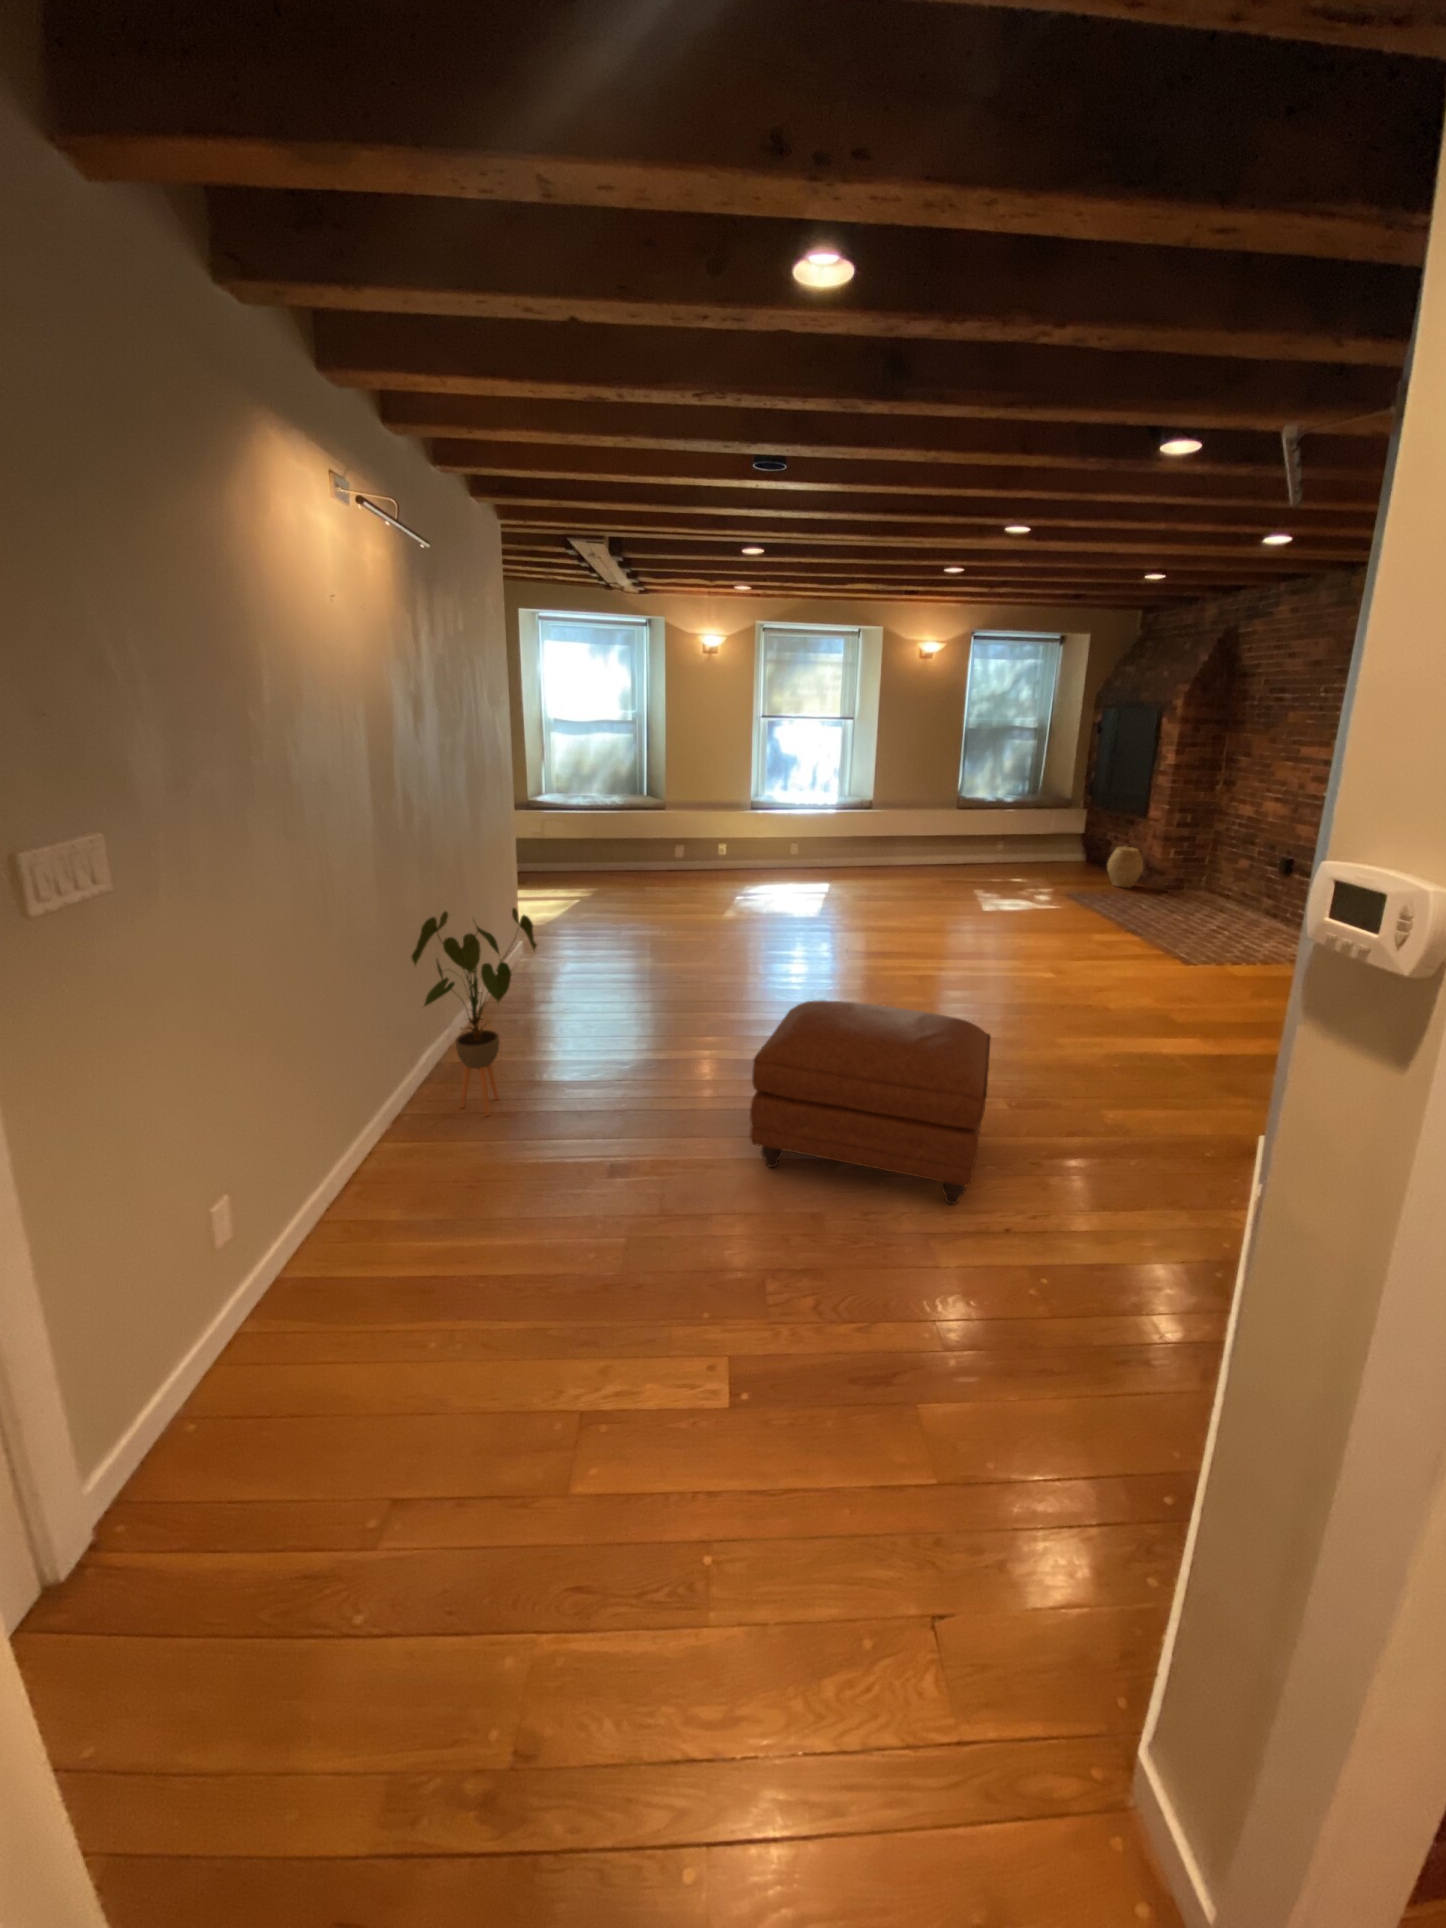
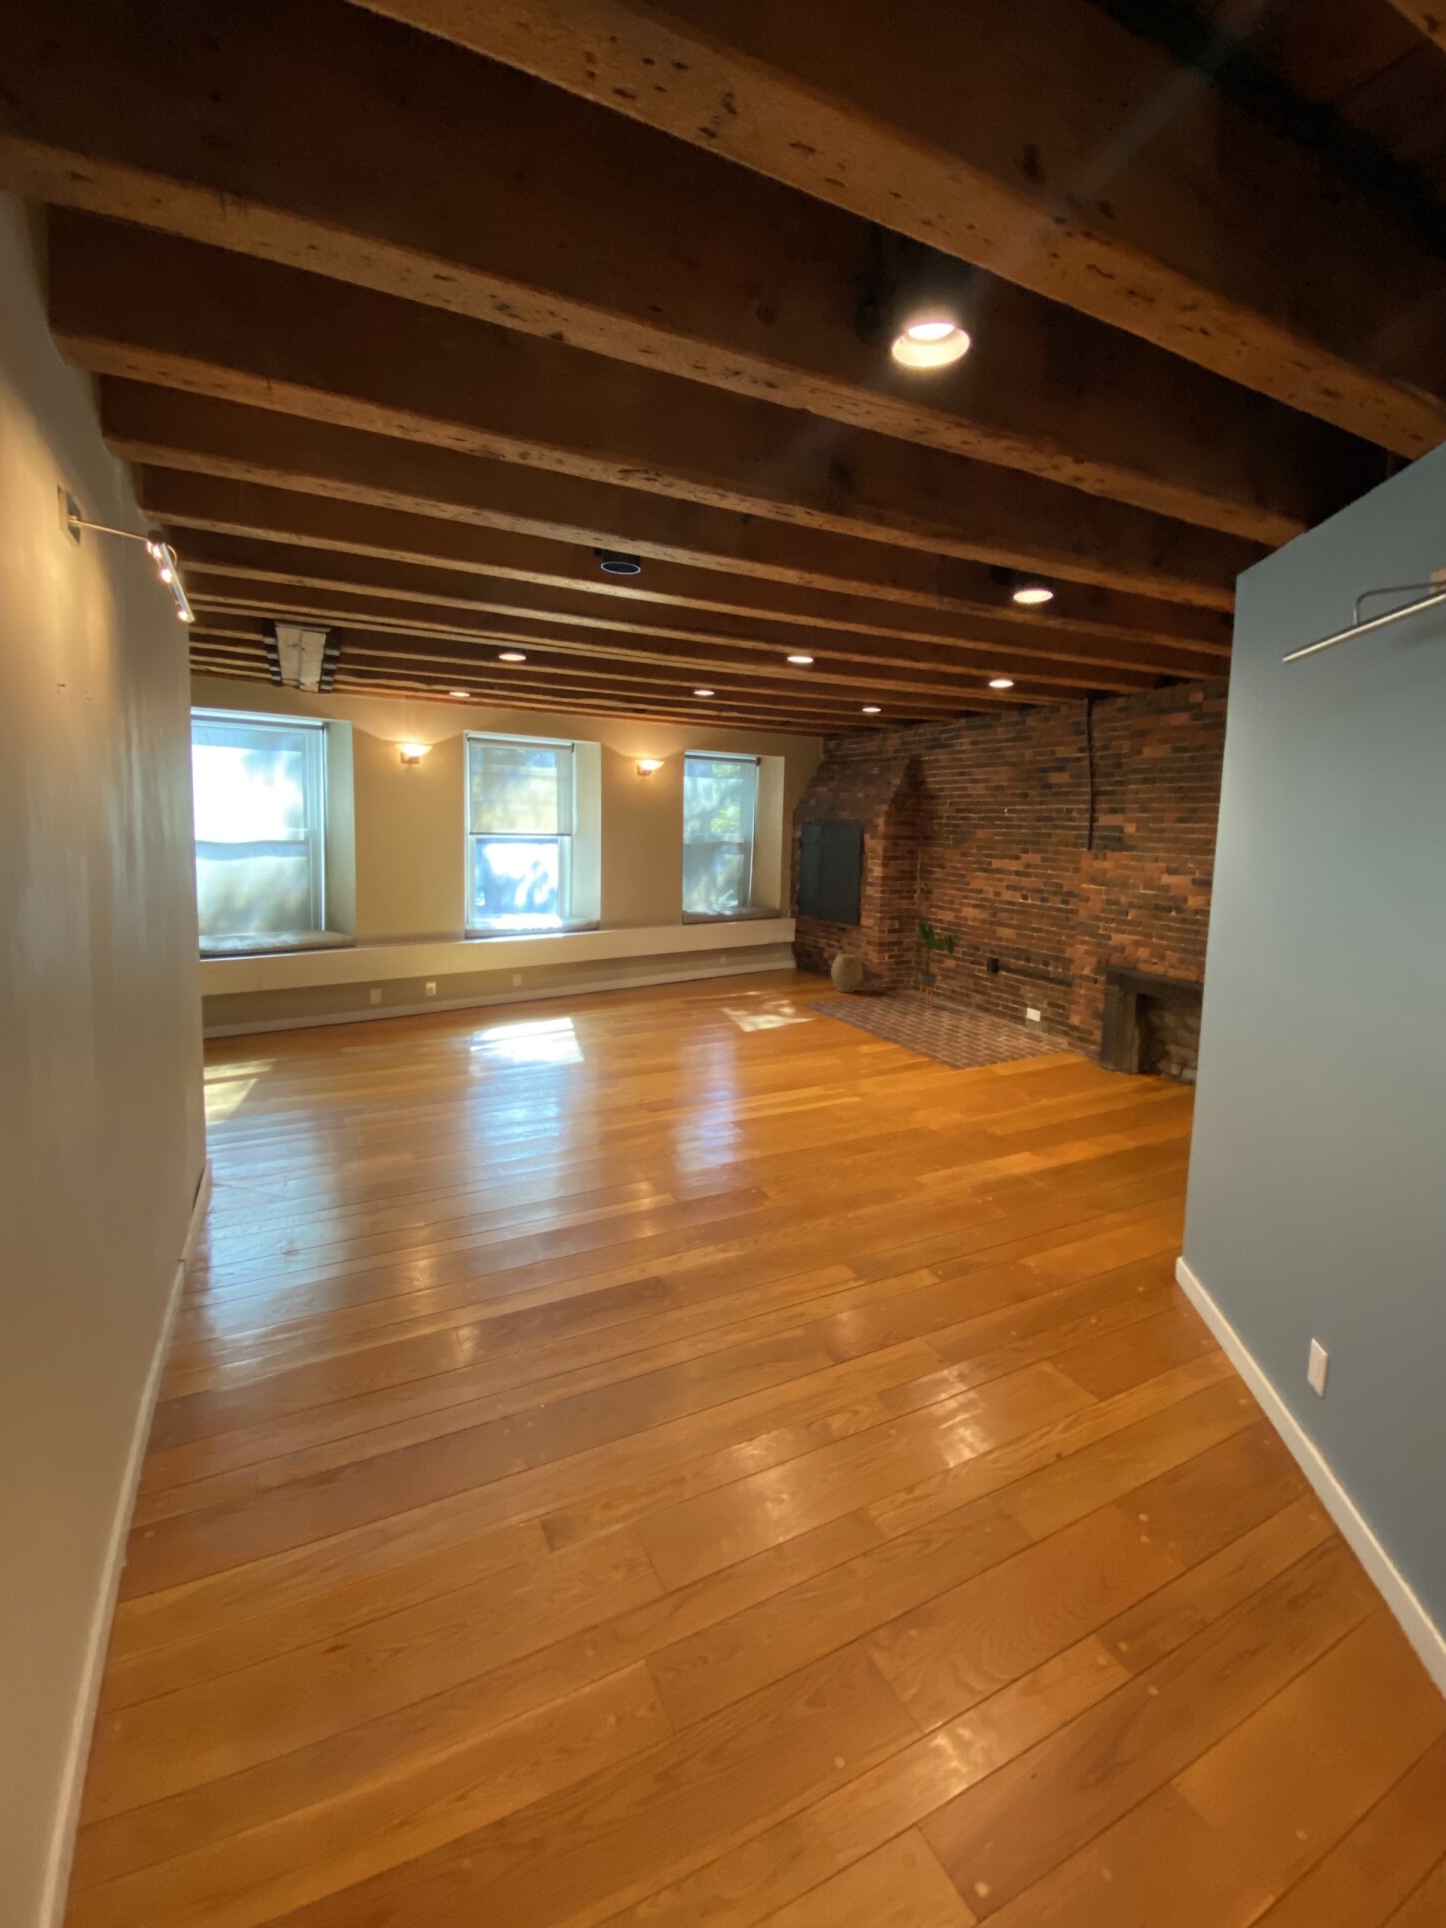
house plant: present [411,908,537,1116] -> present [907,920,960,1007]
ottoman: present [750,1000,991,1204] -> none [715,1180,1017,1432]

